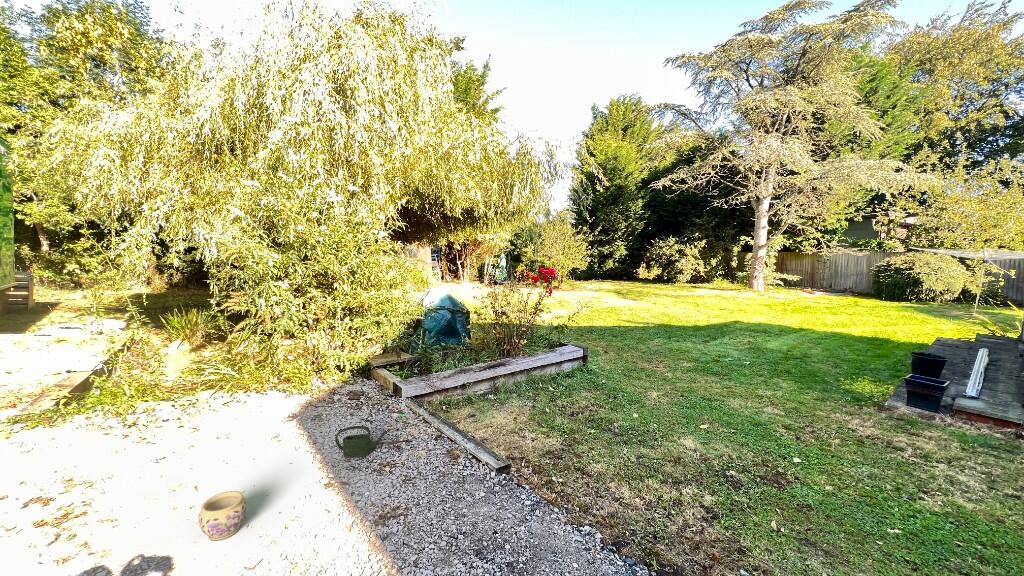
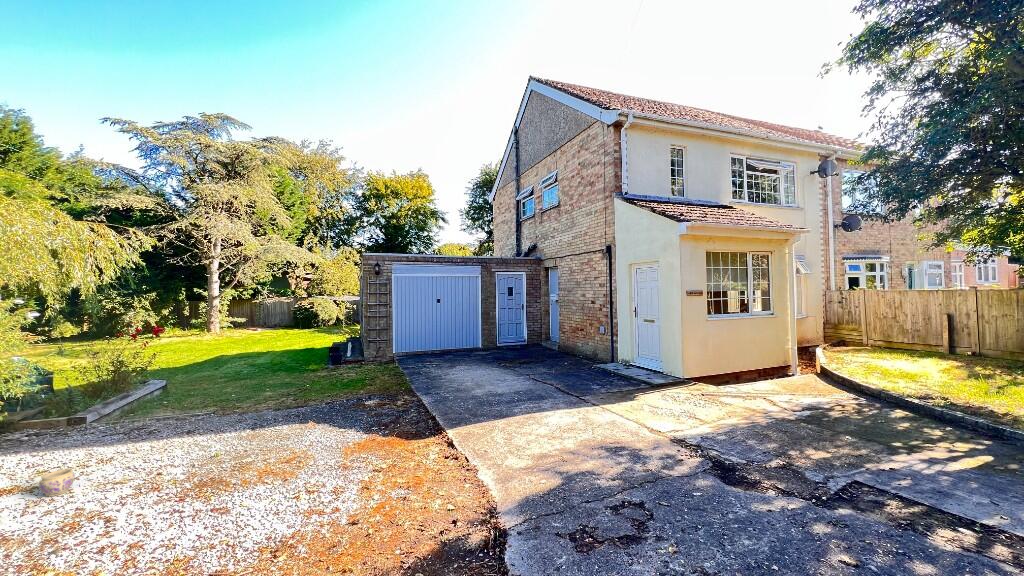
watering can: present [335,426,388,458] -> none [46,440,88,467]

